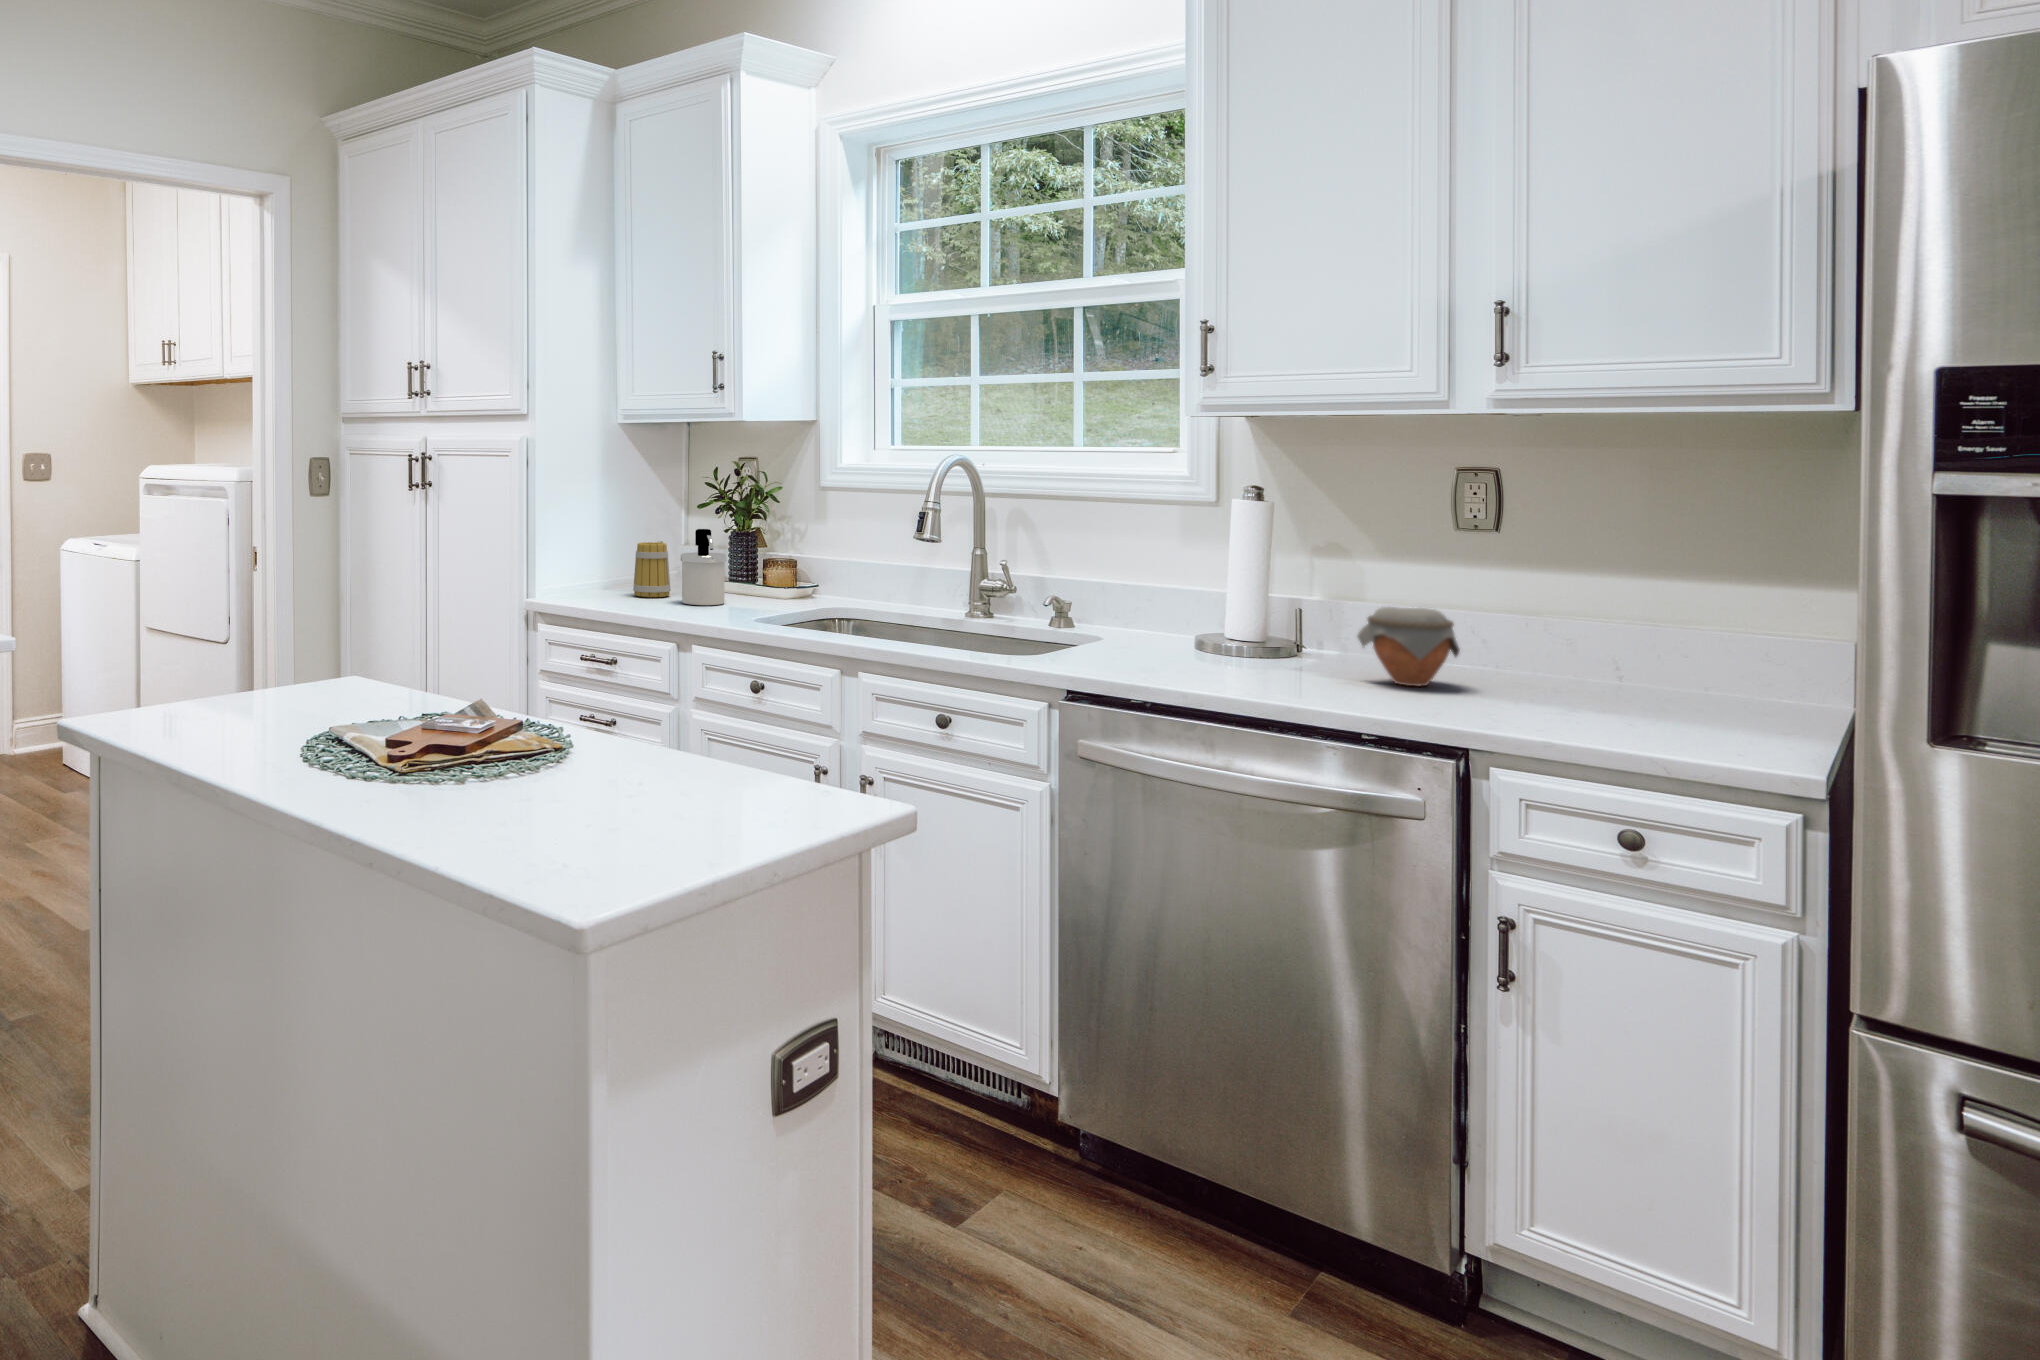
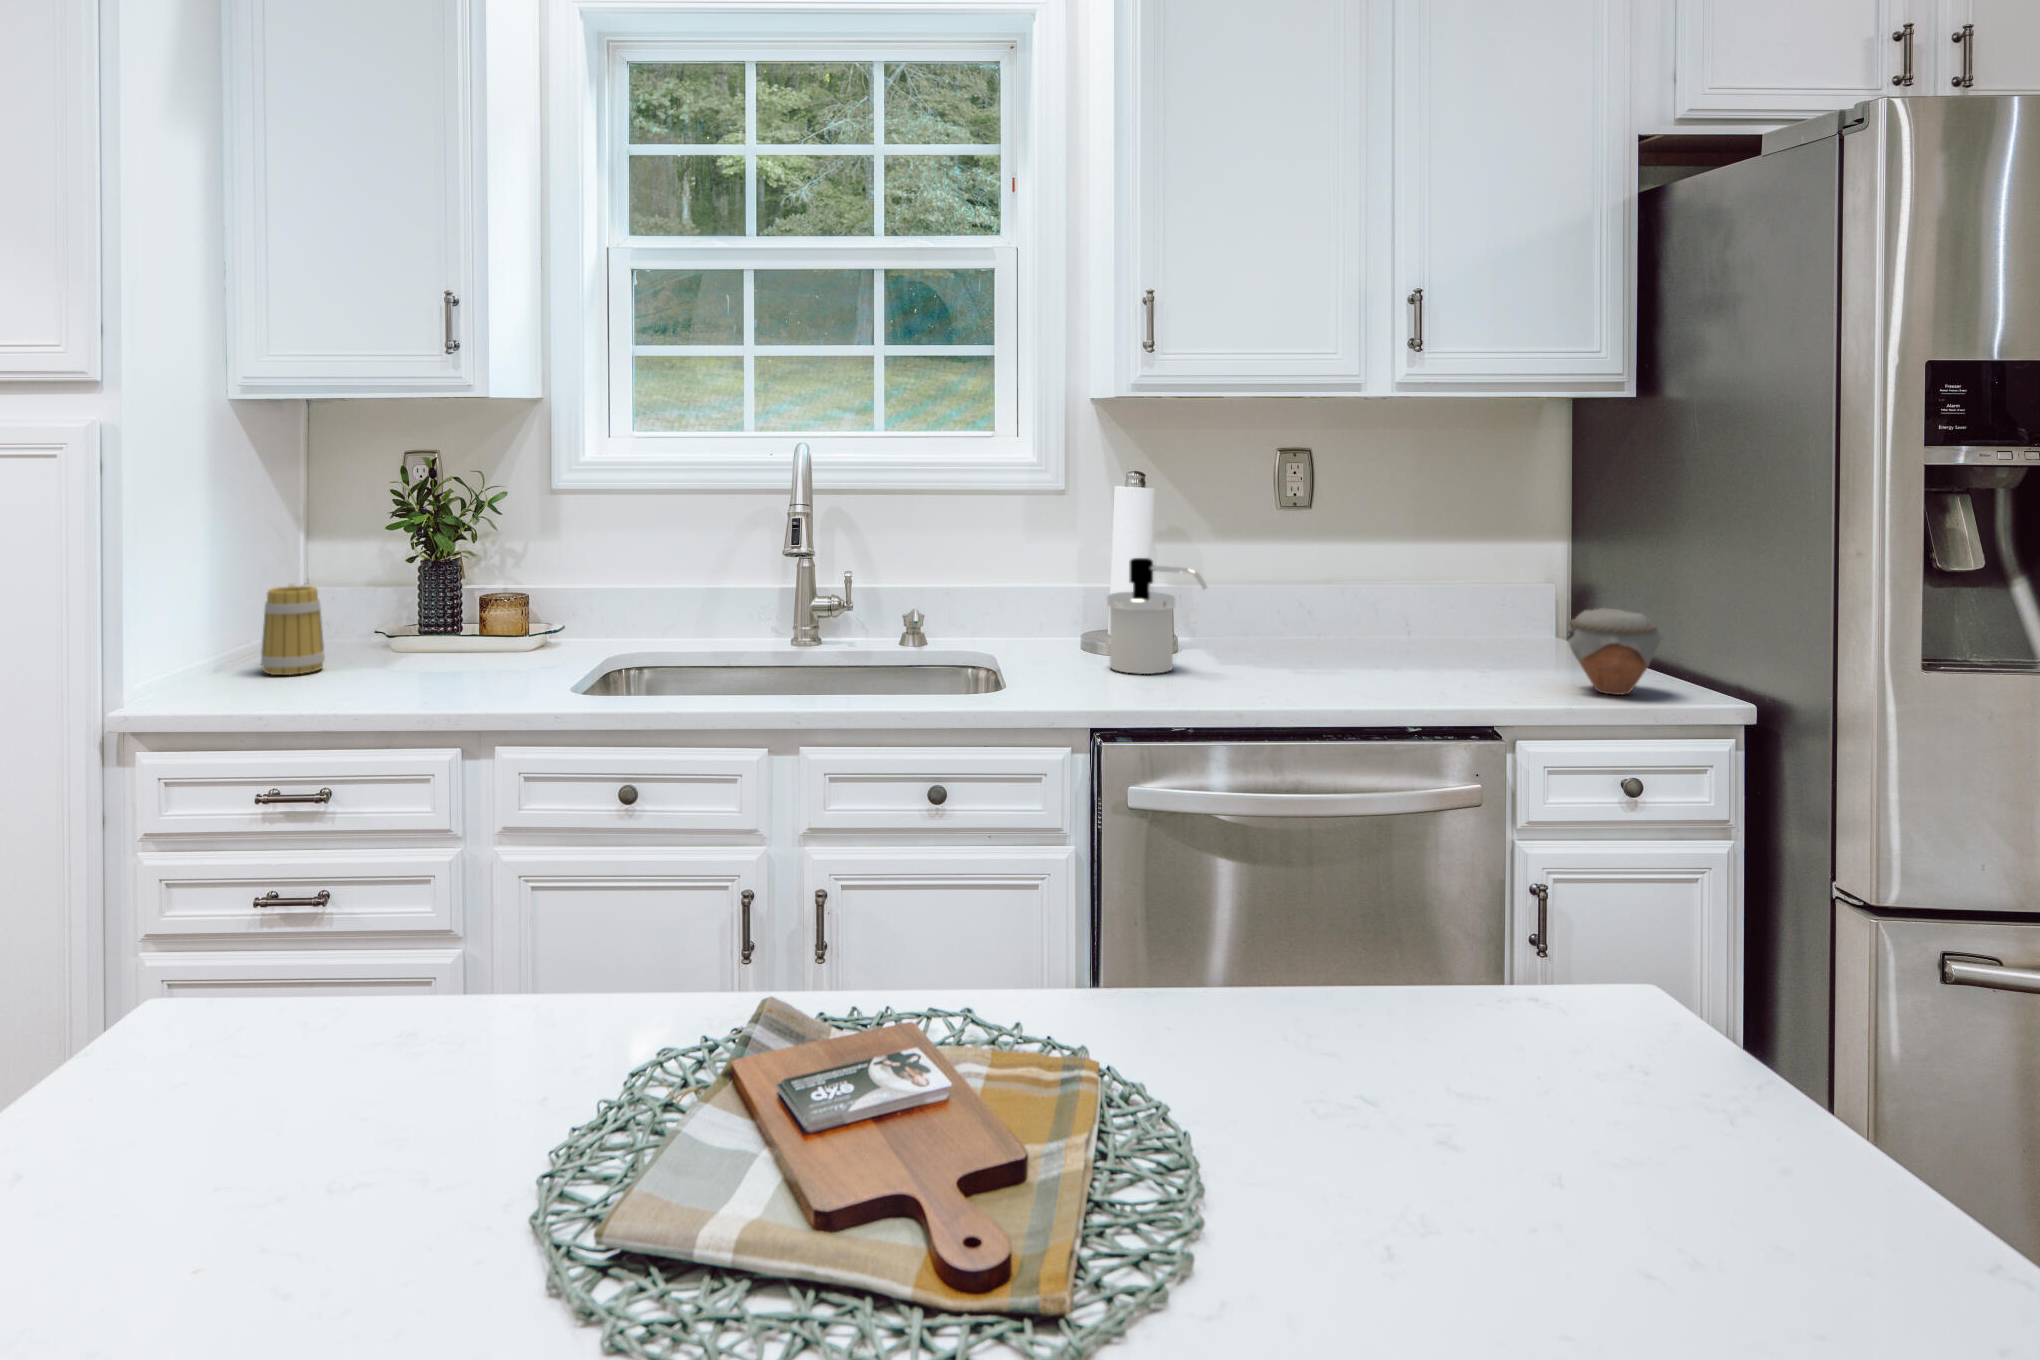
soap dispenser: present [681,529,726,605] -> present [1107,558,1207,674]
jar: present [1358,607,1460,686] -> present [1568,608,1662,695]

